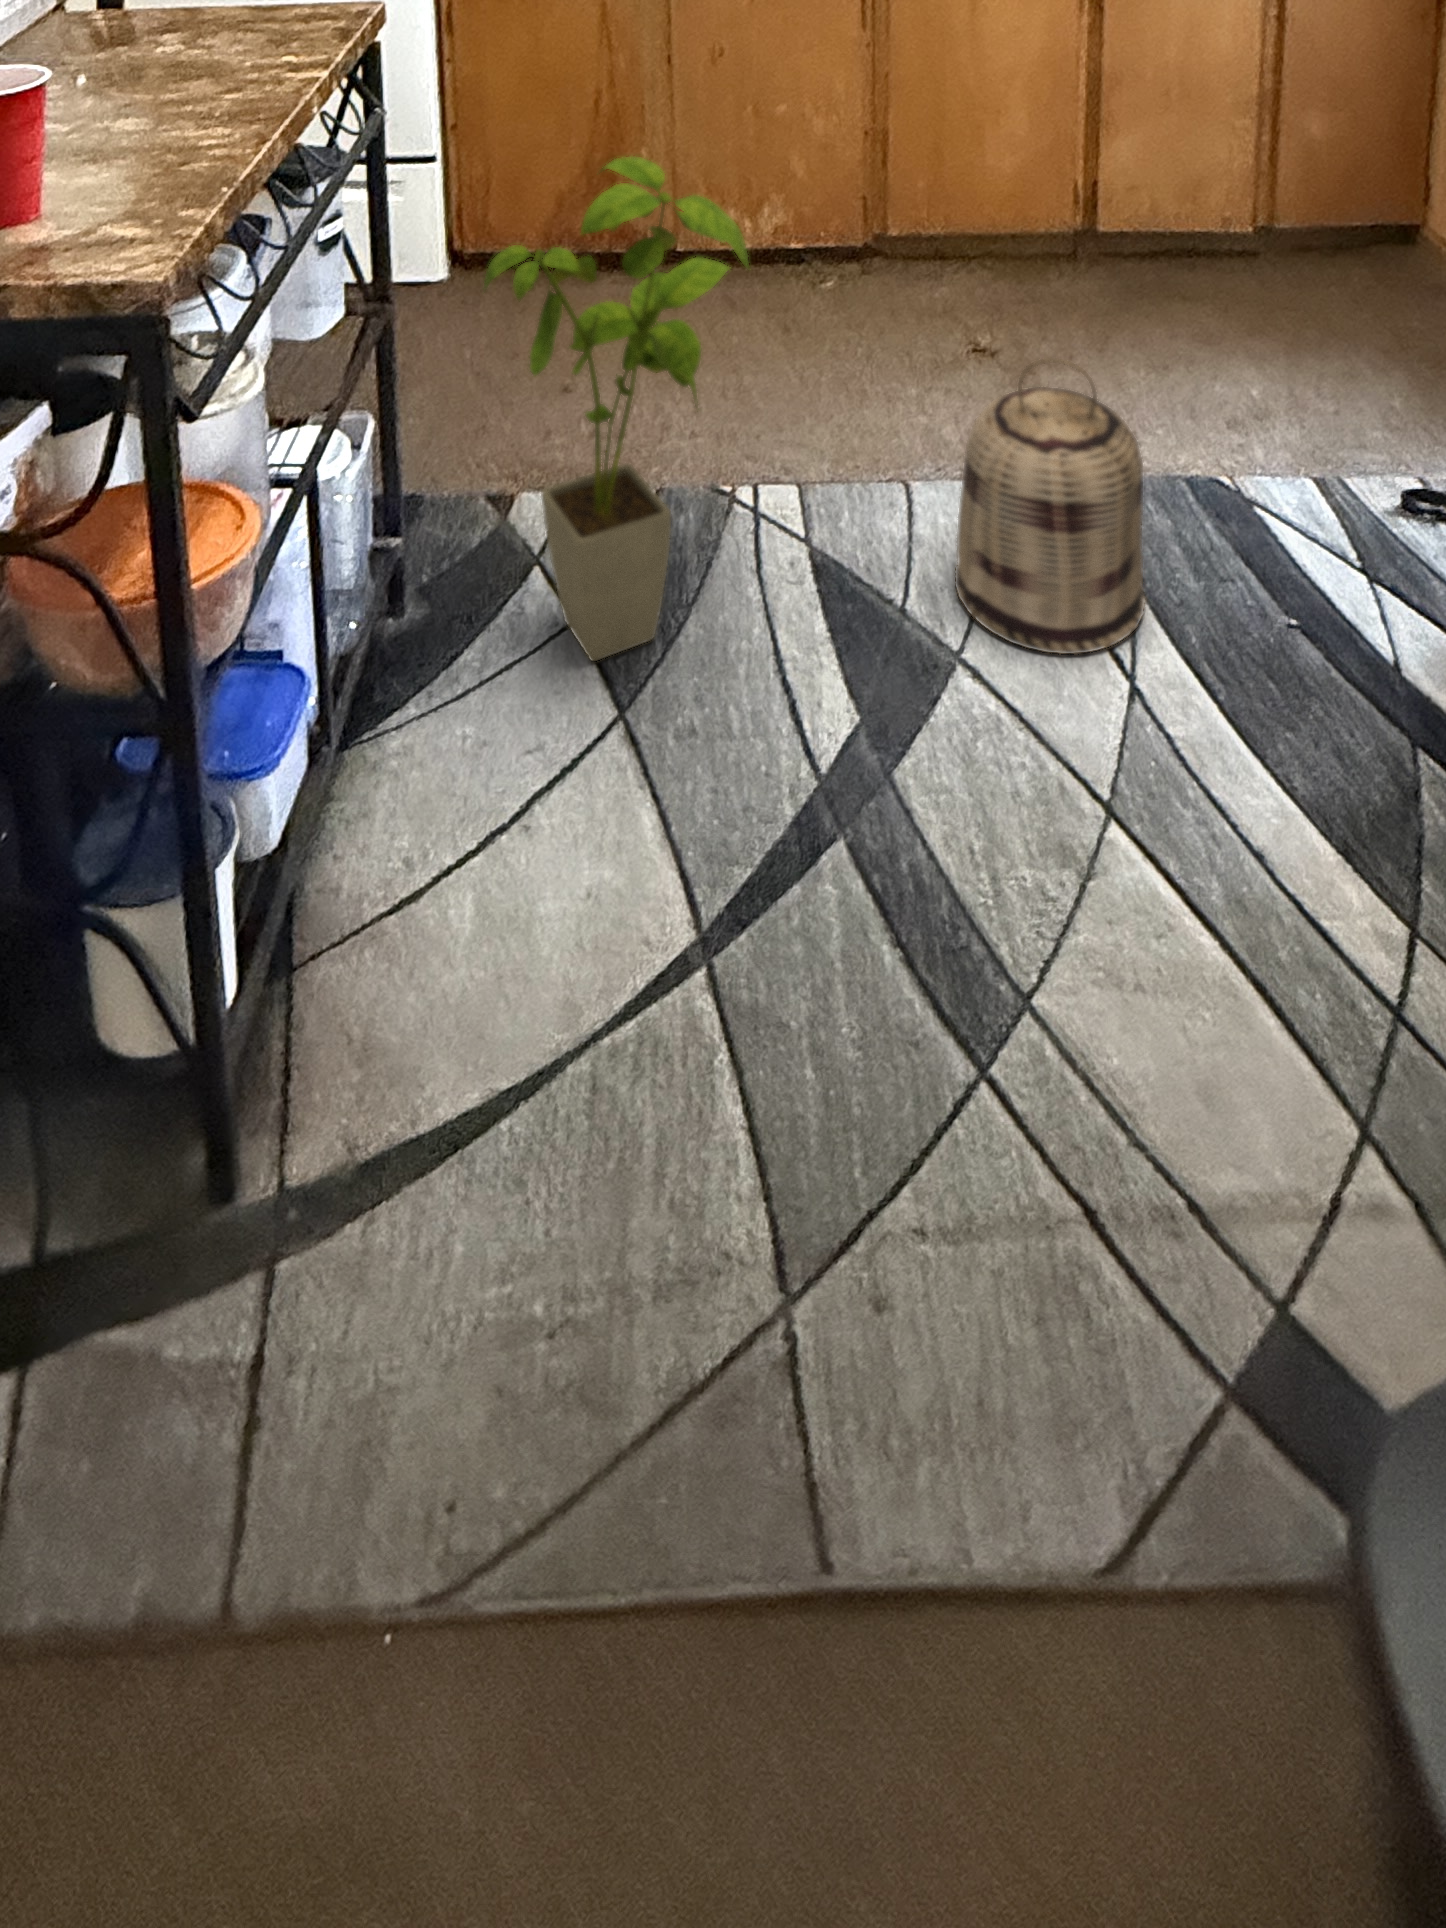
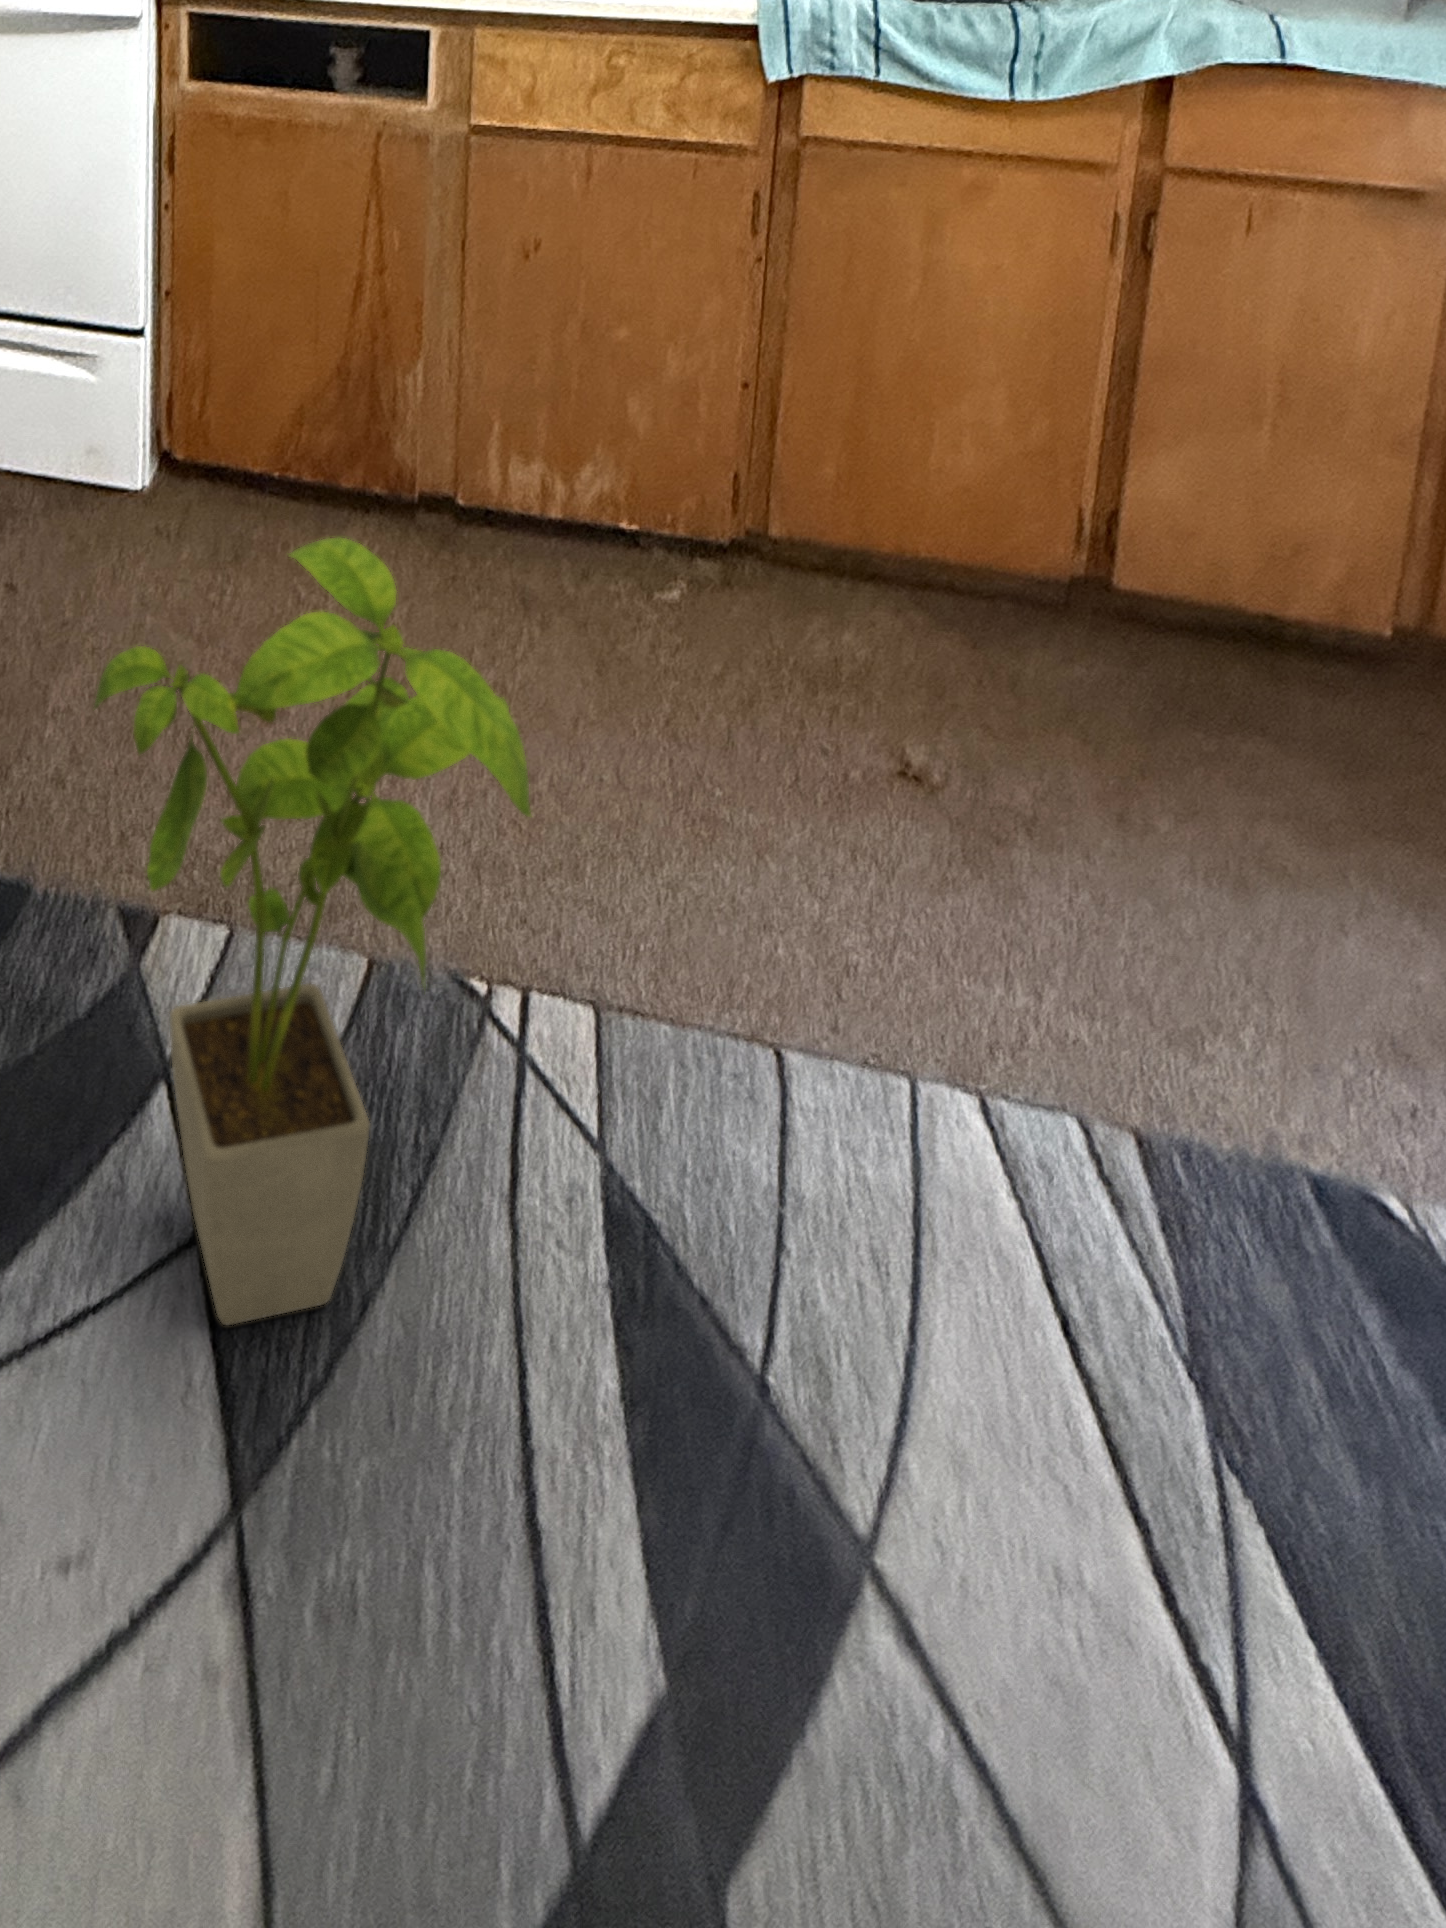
basket: present [955,358,1146,654] -> none [866,1014,1279,1619]

